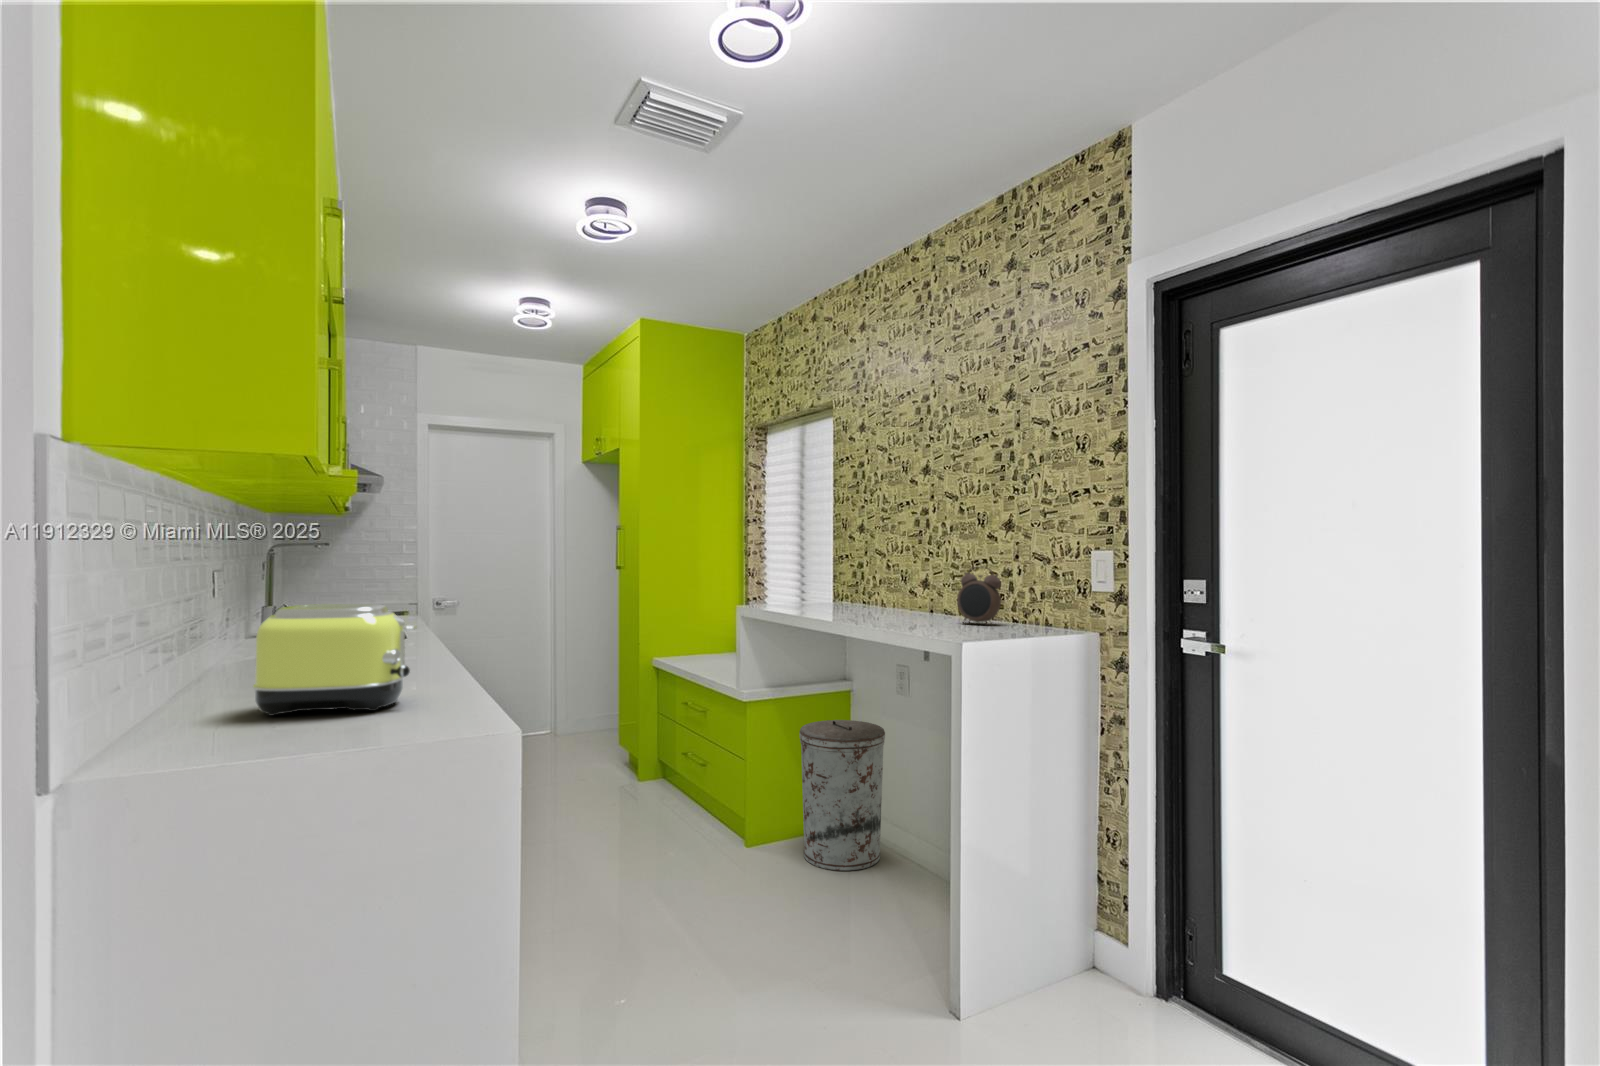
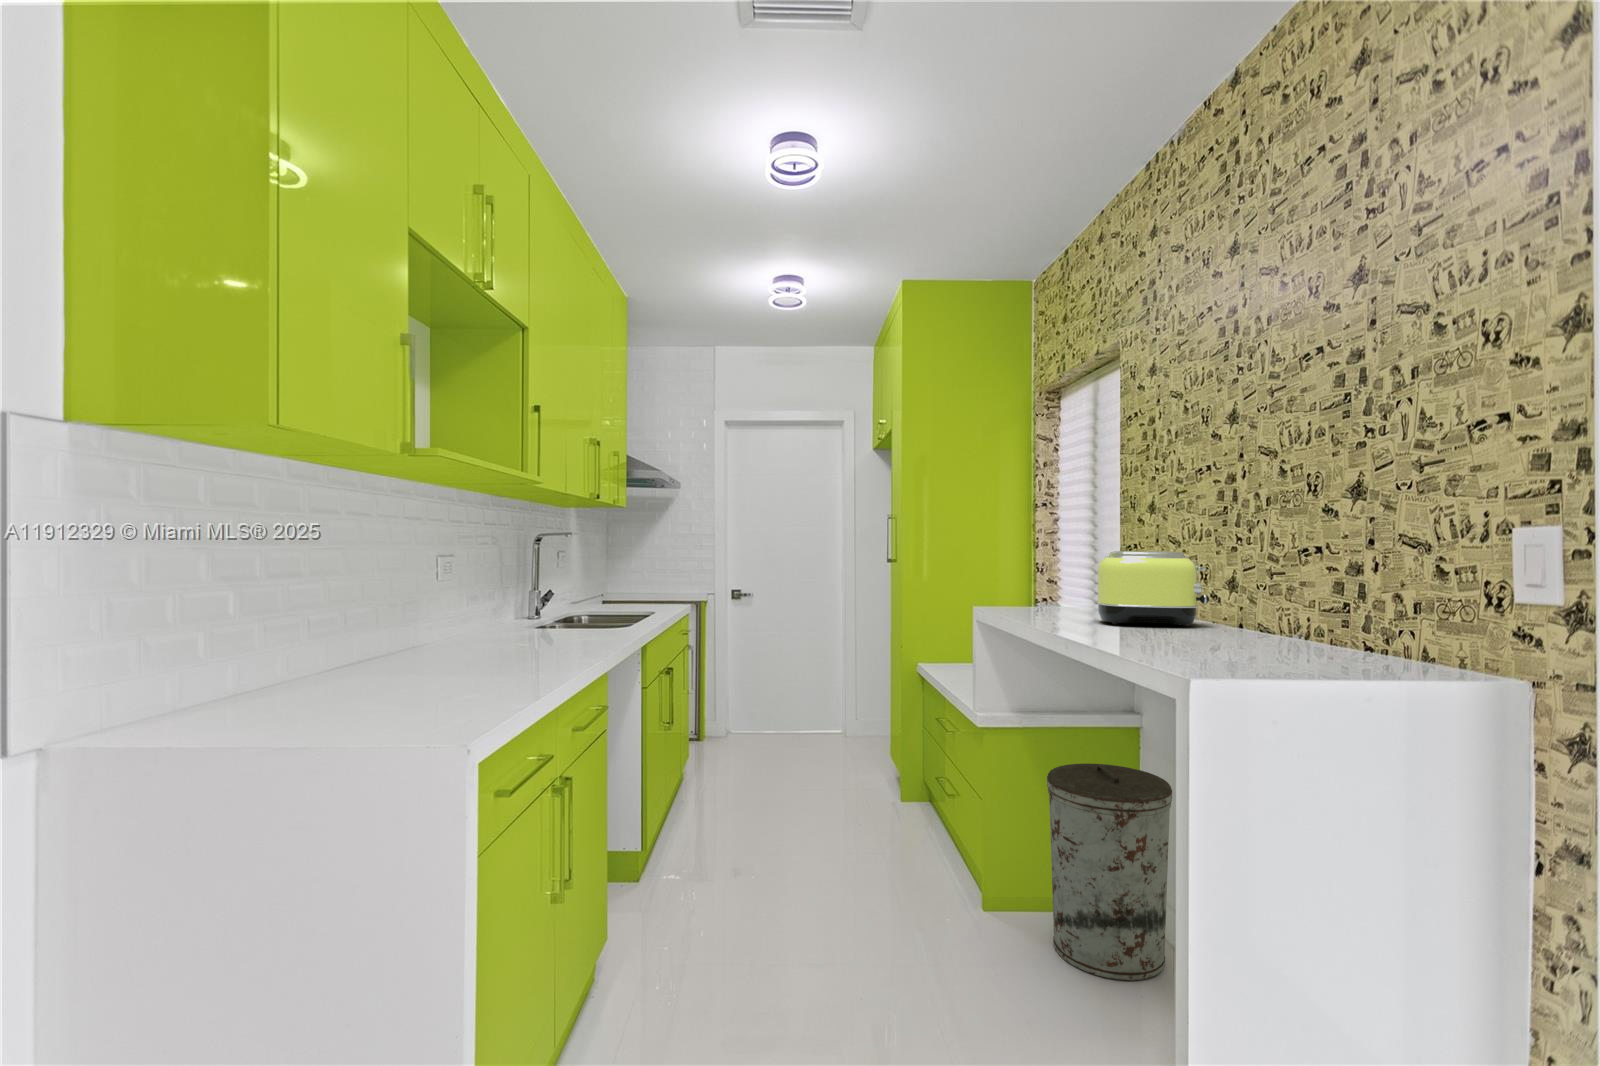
alarm clock: present [957,566,1001,624] -> none [1254,557,1336,652]
toaster: present [253,604,417,716] -> present [1097,551,1209,626]

